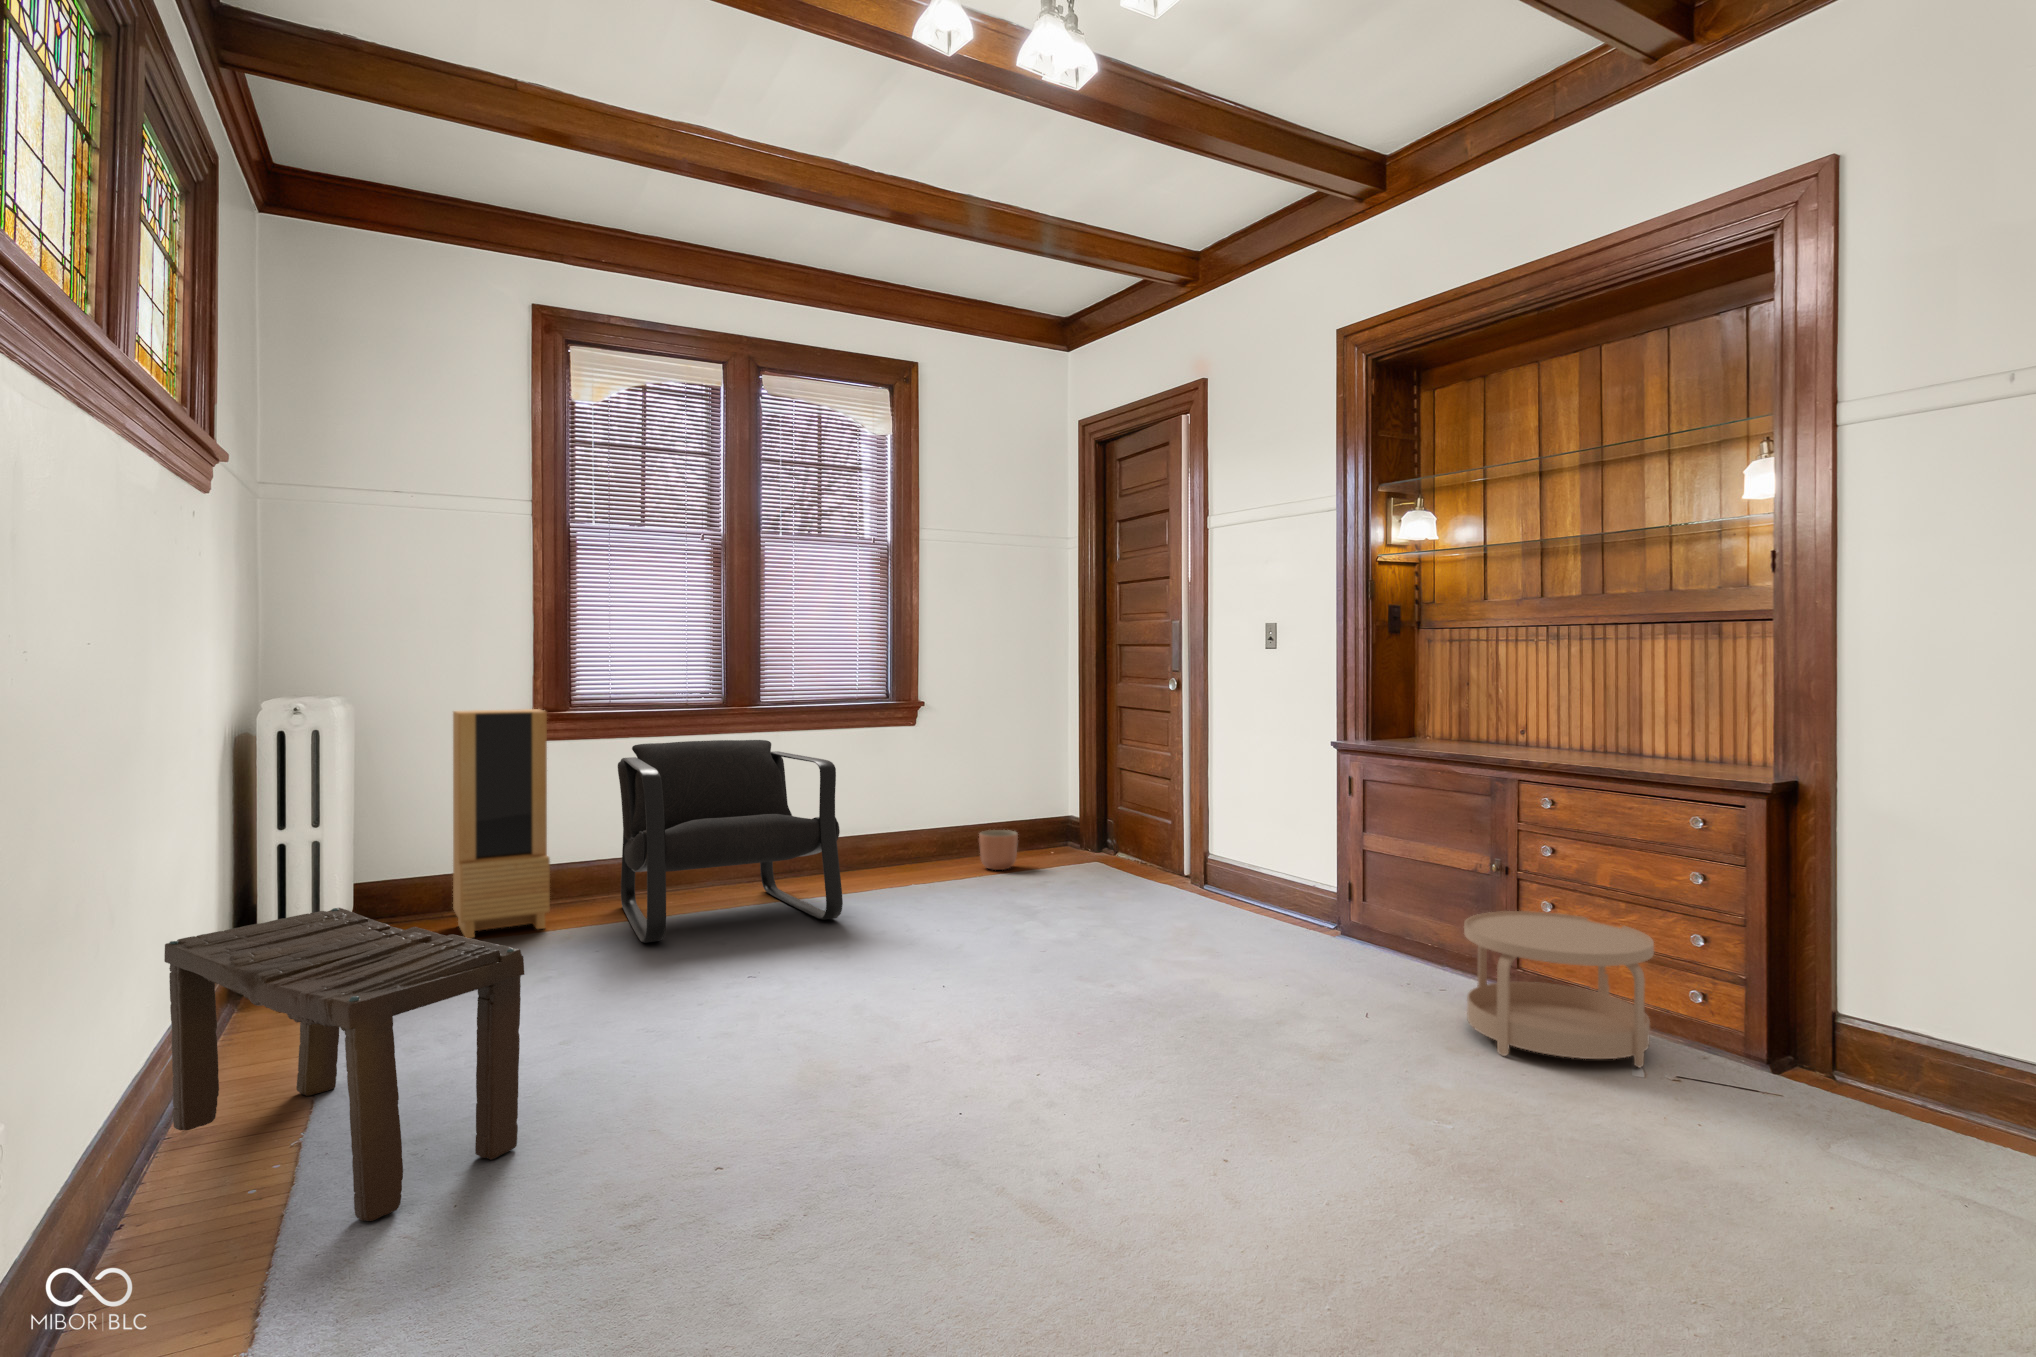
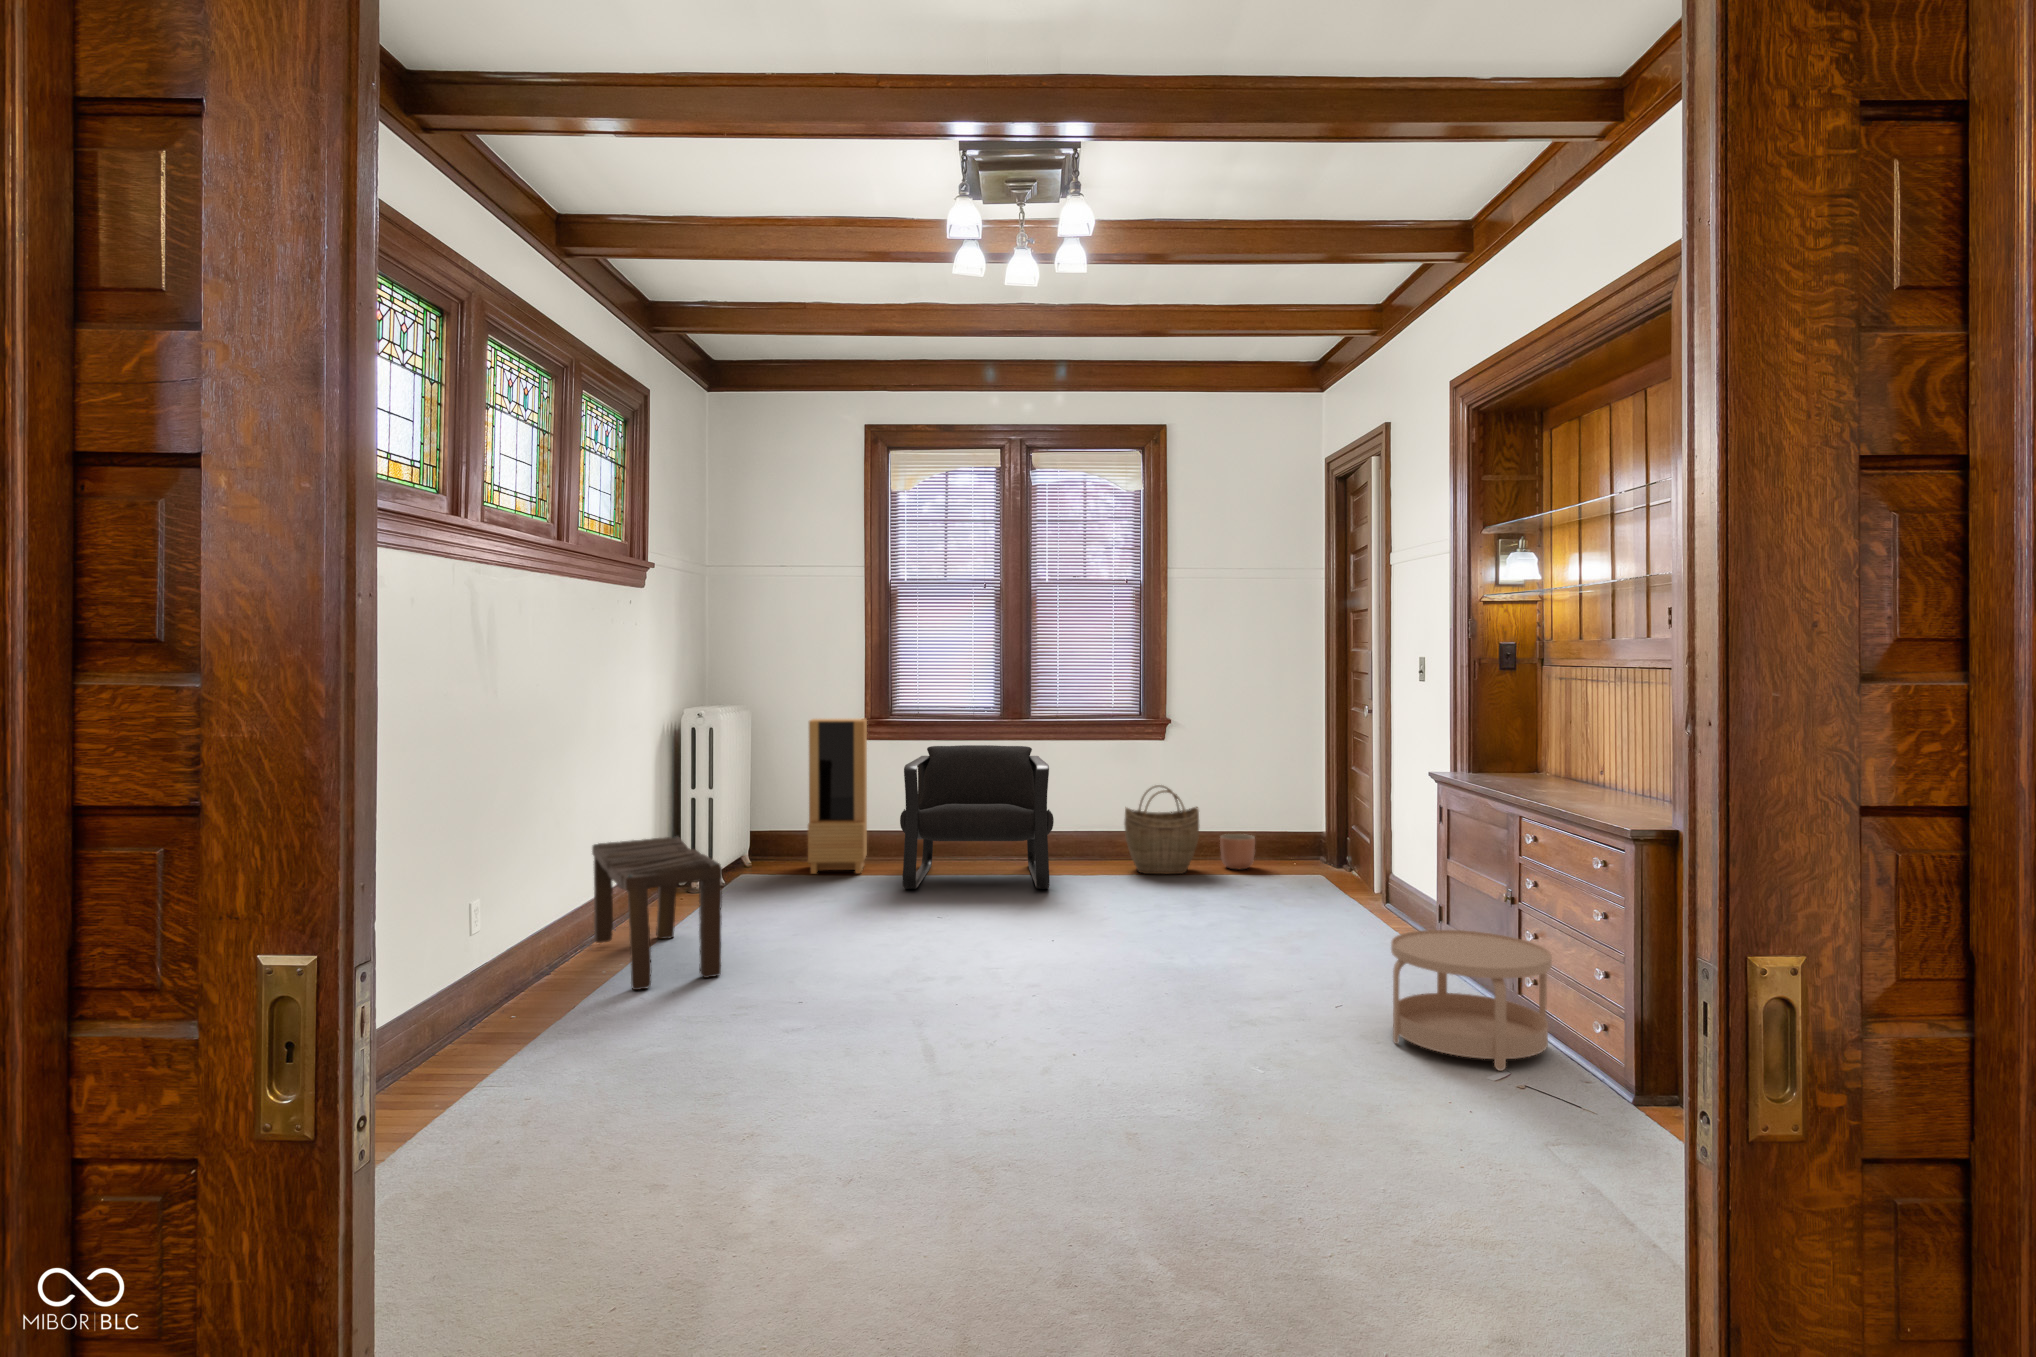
woven basket: none [883,780,970,886] -> present [1124,785,1199,874]

